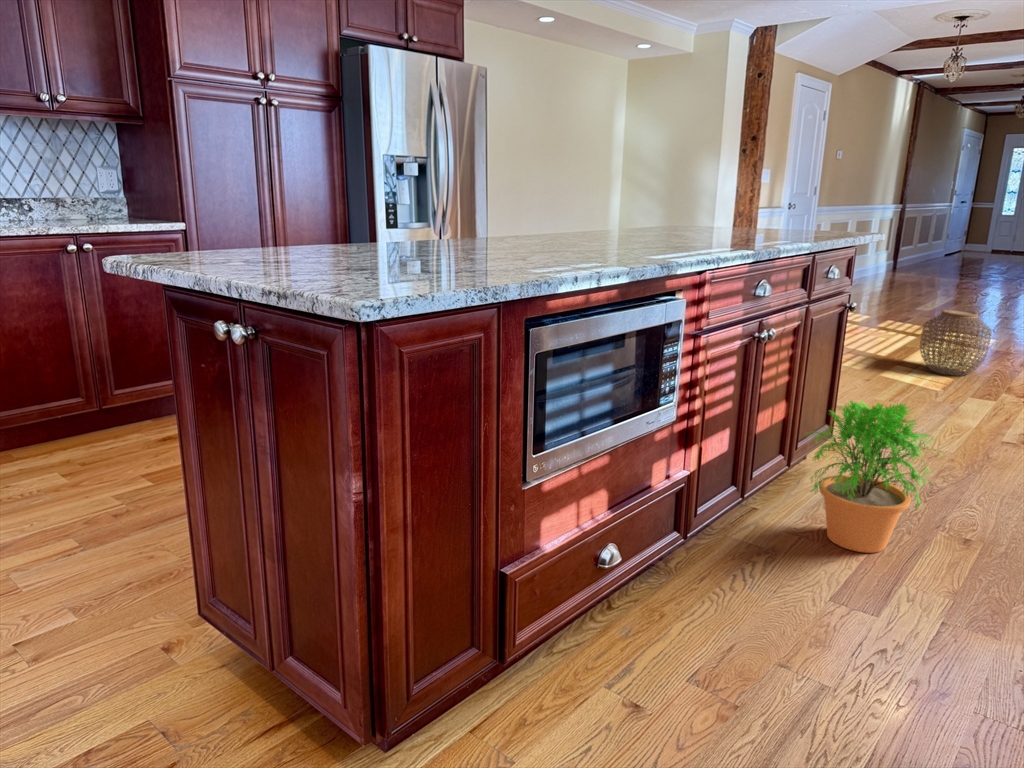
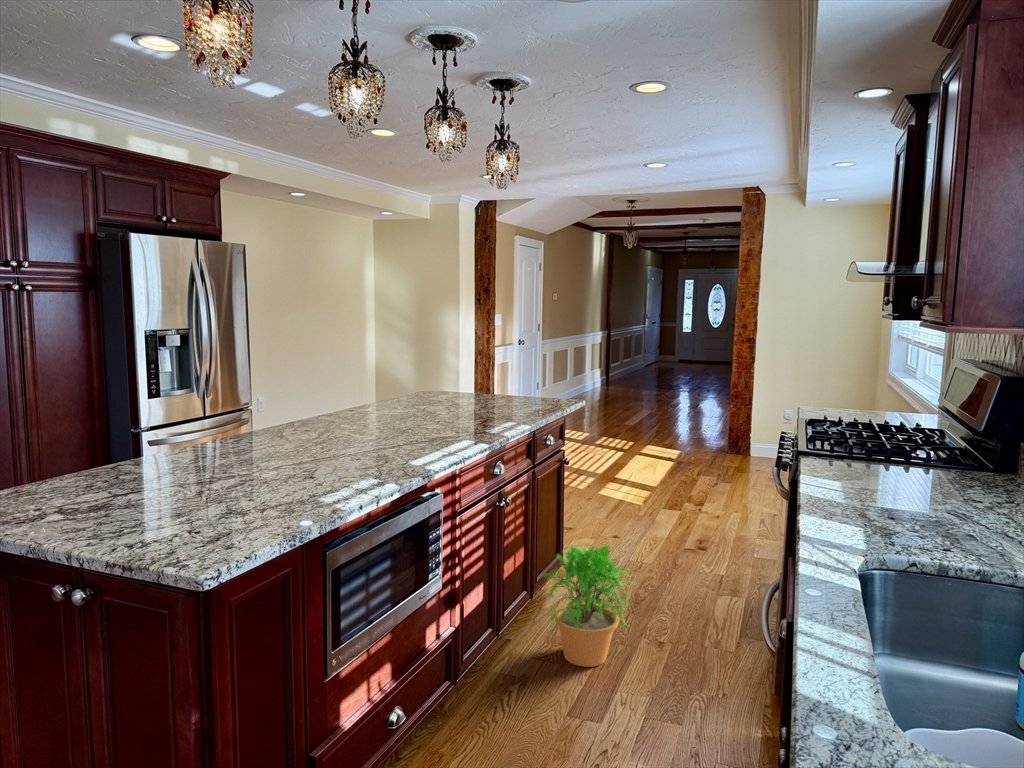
woven basket: present [920,310,992,376] -> none [623,436,671,489]

